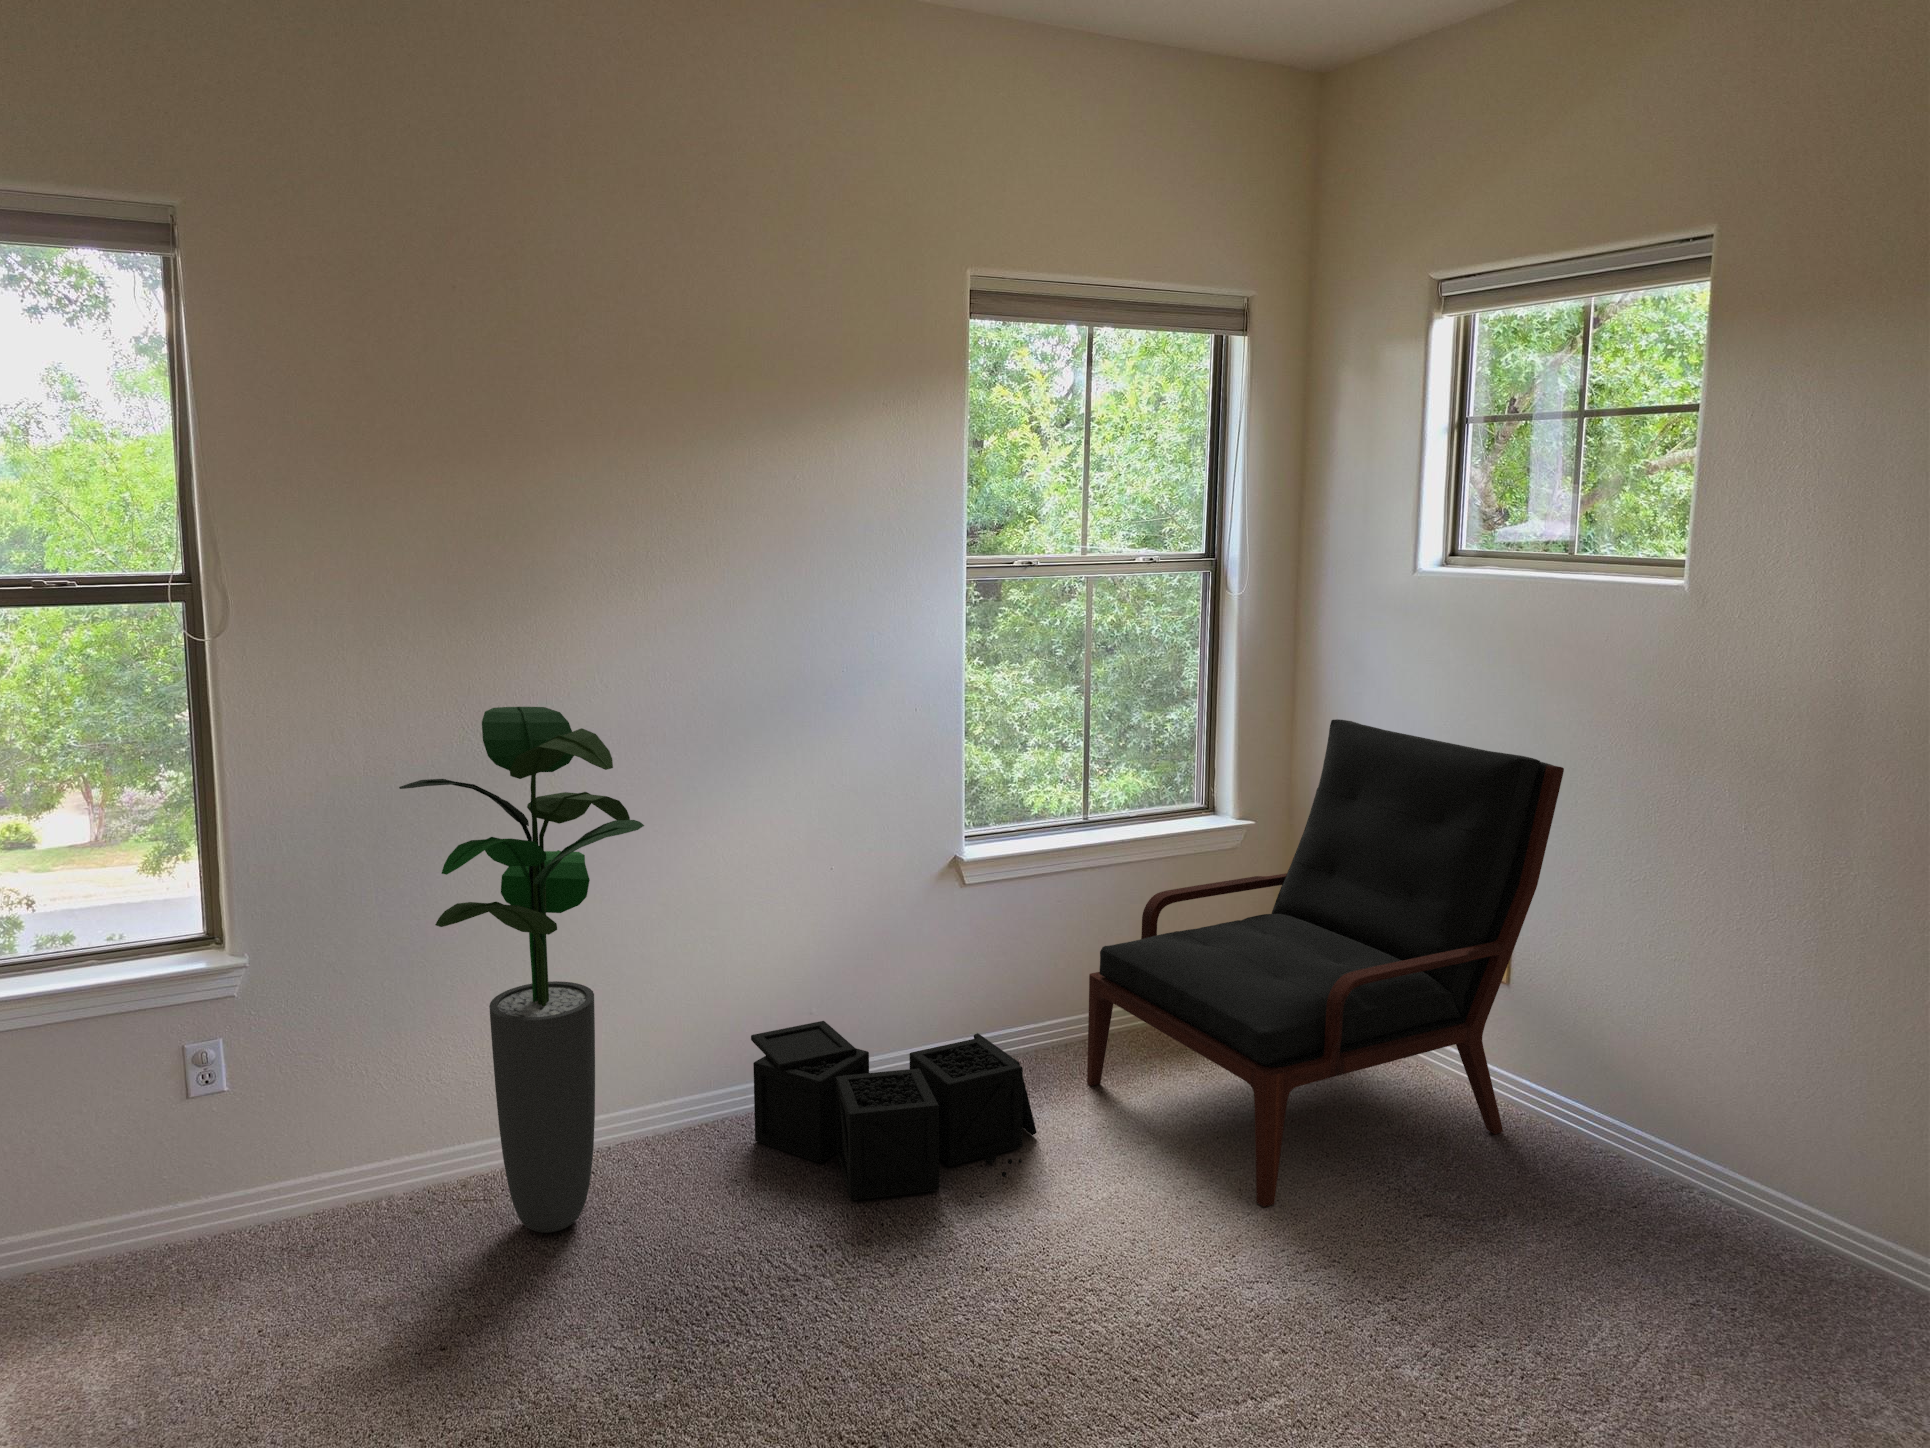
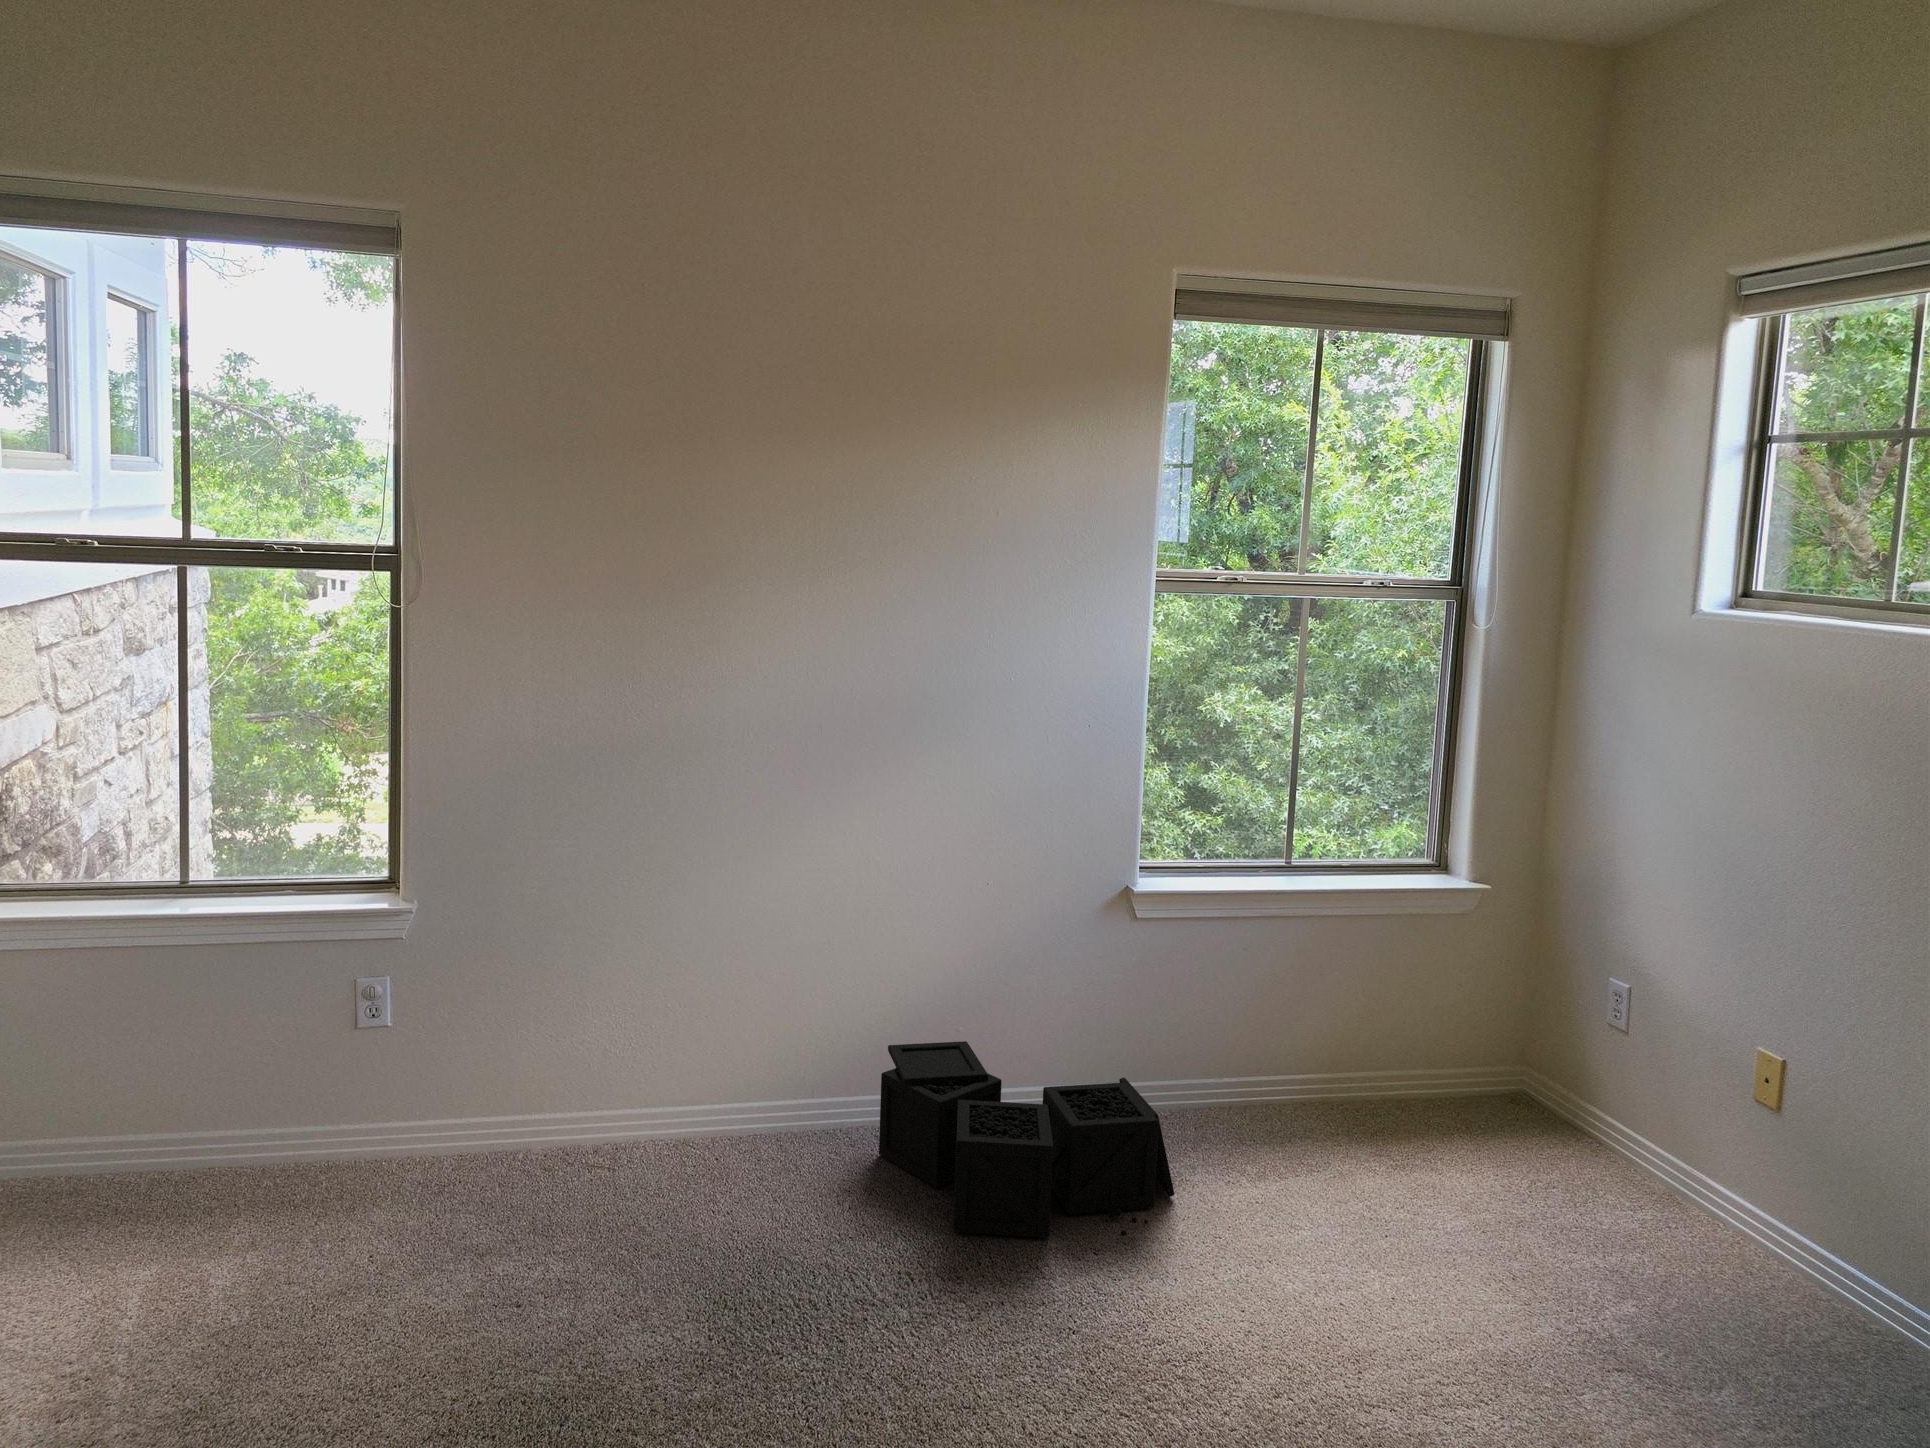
potted plant: present [399,707,644,1233] -> none [537,689,766,1210]
armchair: present [1087,719,1564,1207] -> none [1250,778,1861,1324]

